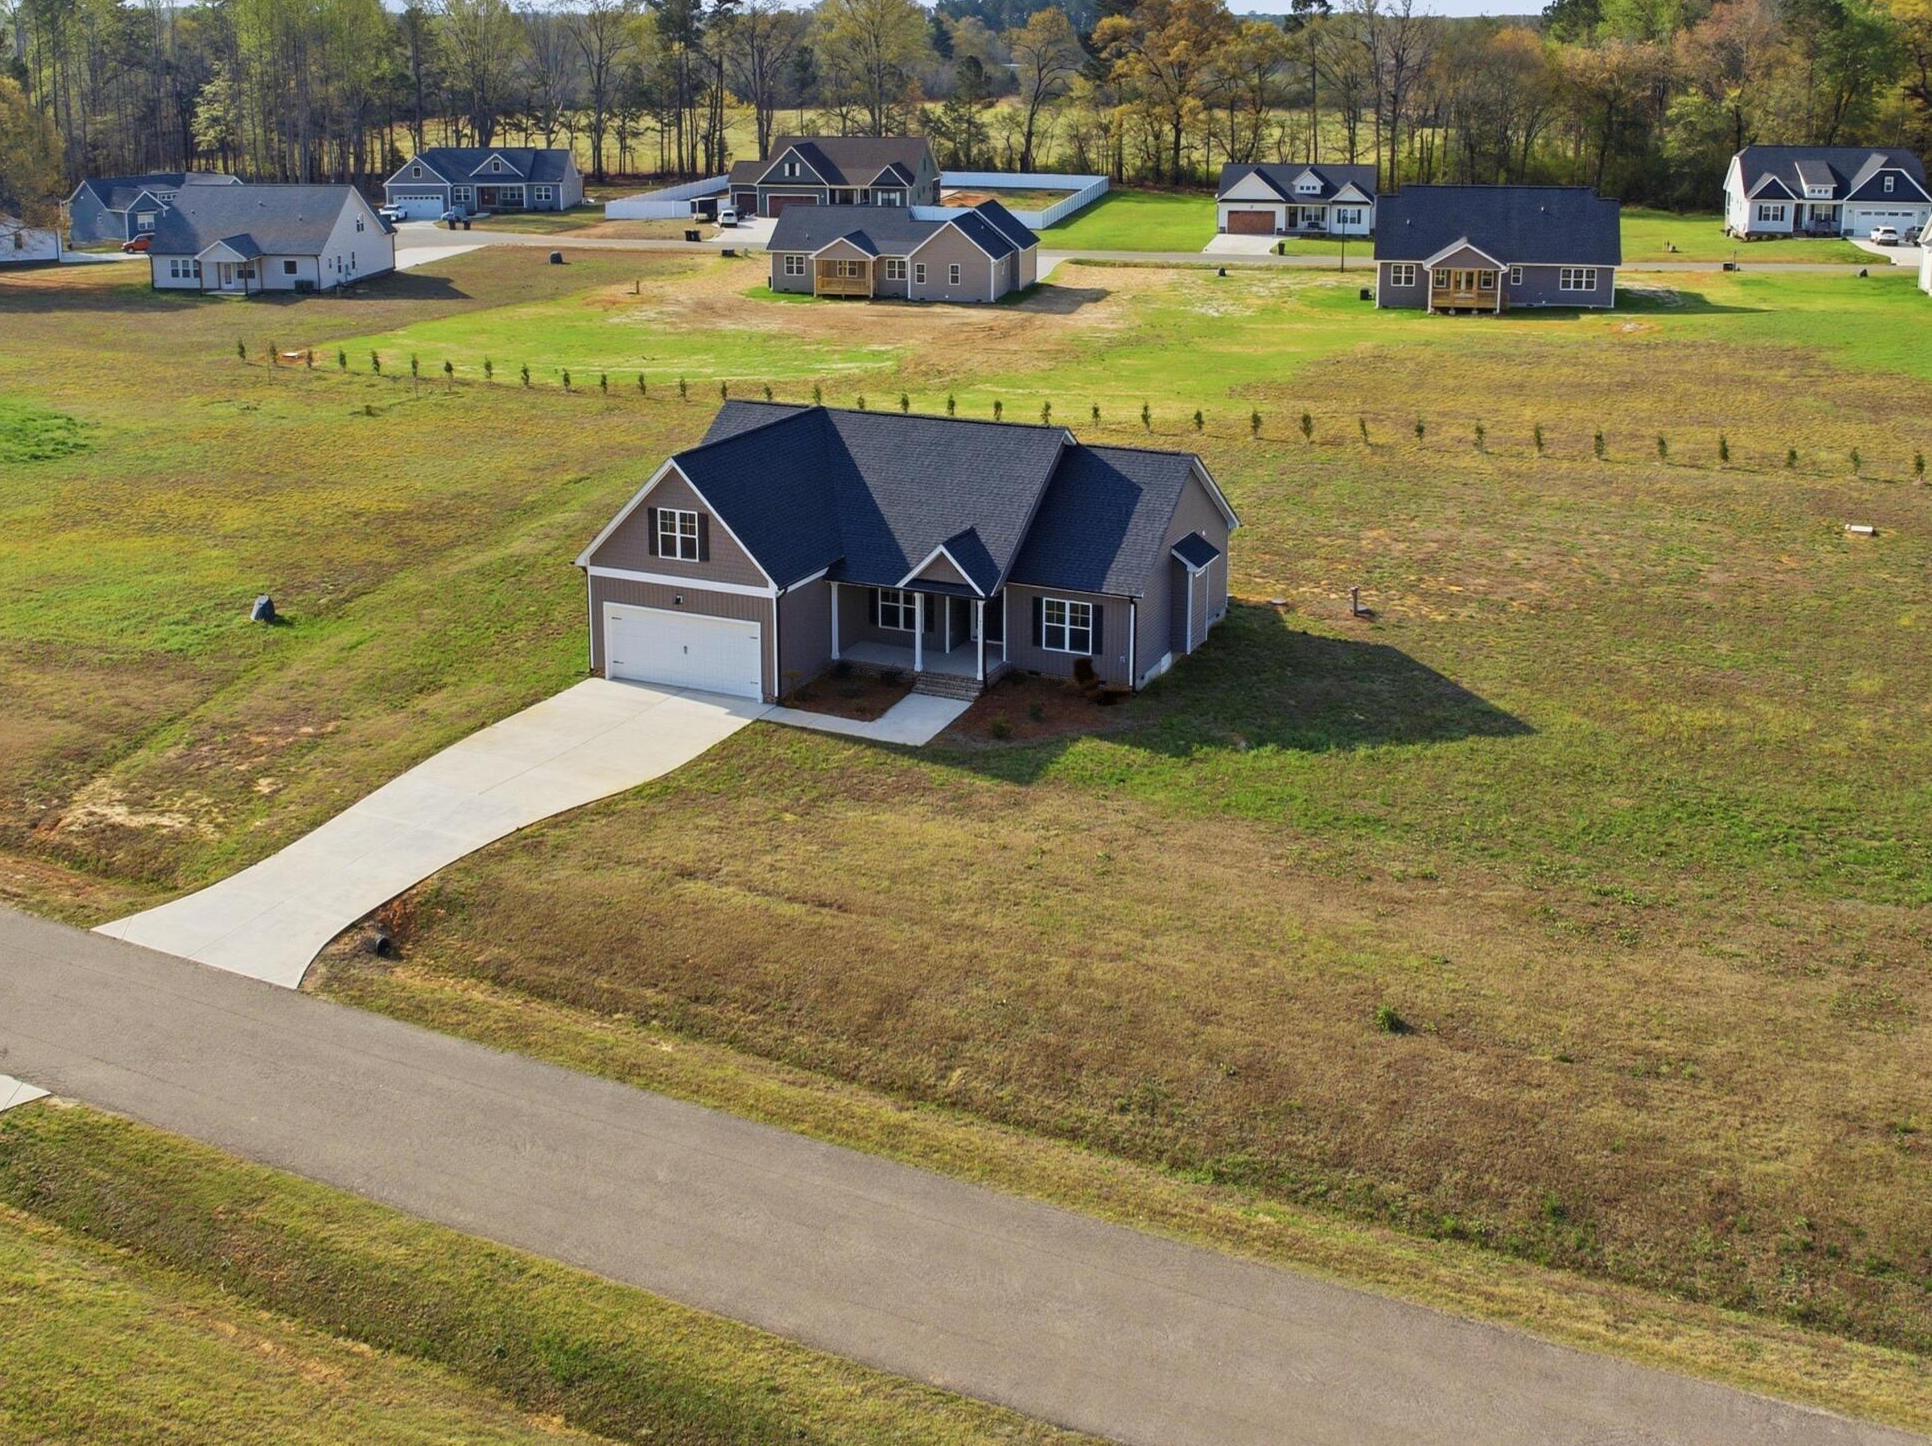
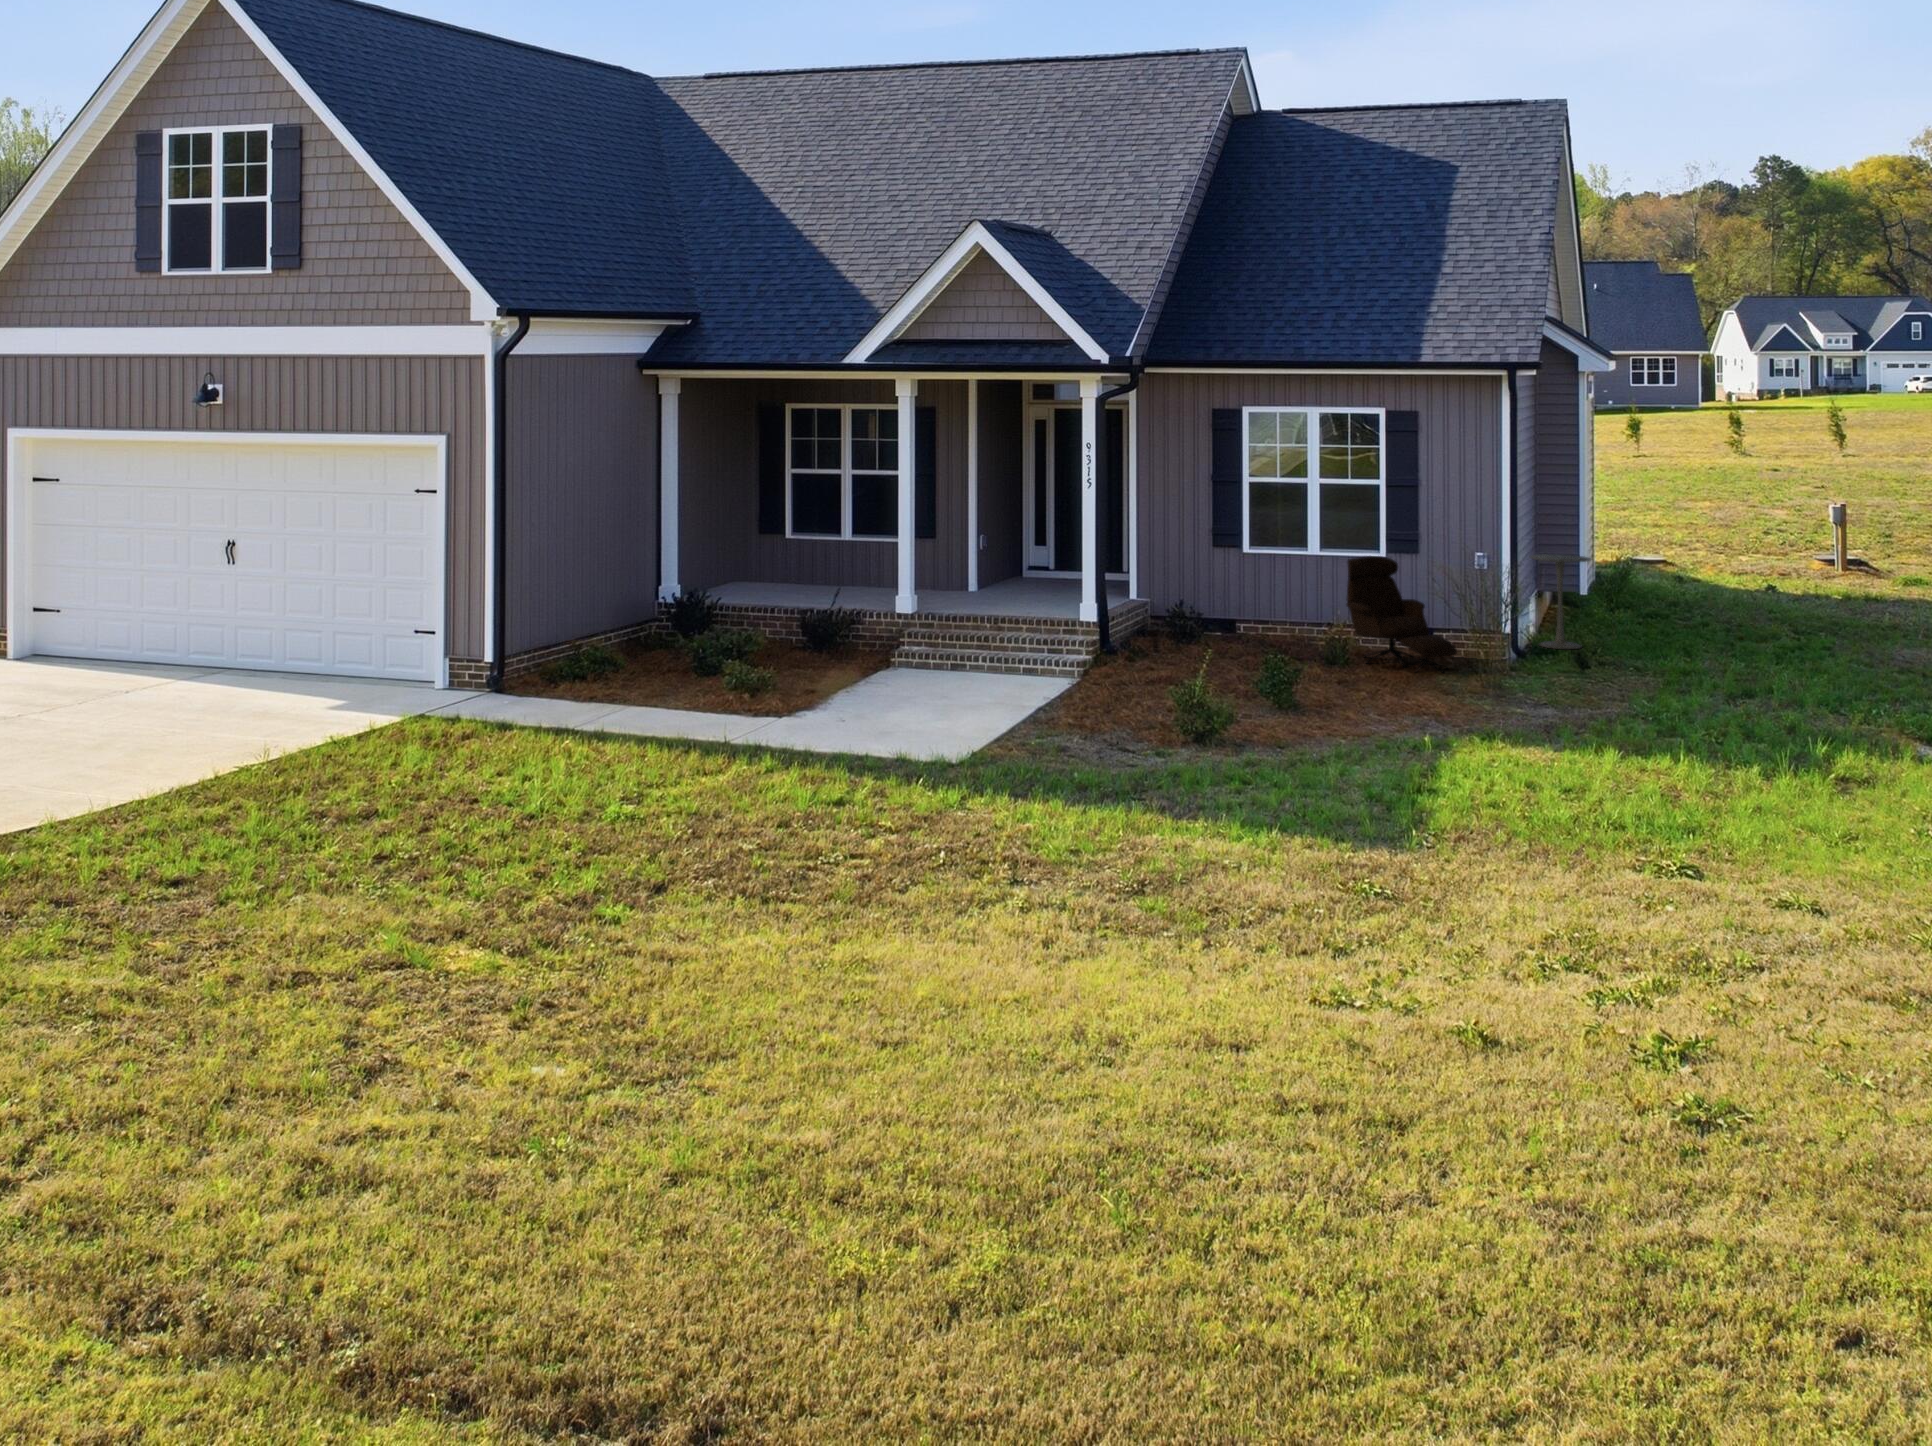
pedestal table: present [781,669,803,707] -> present [1531,554,1590,649]

